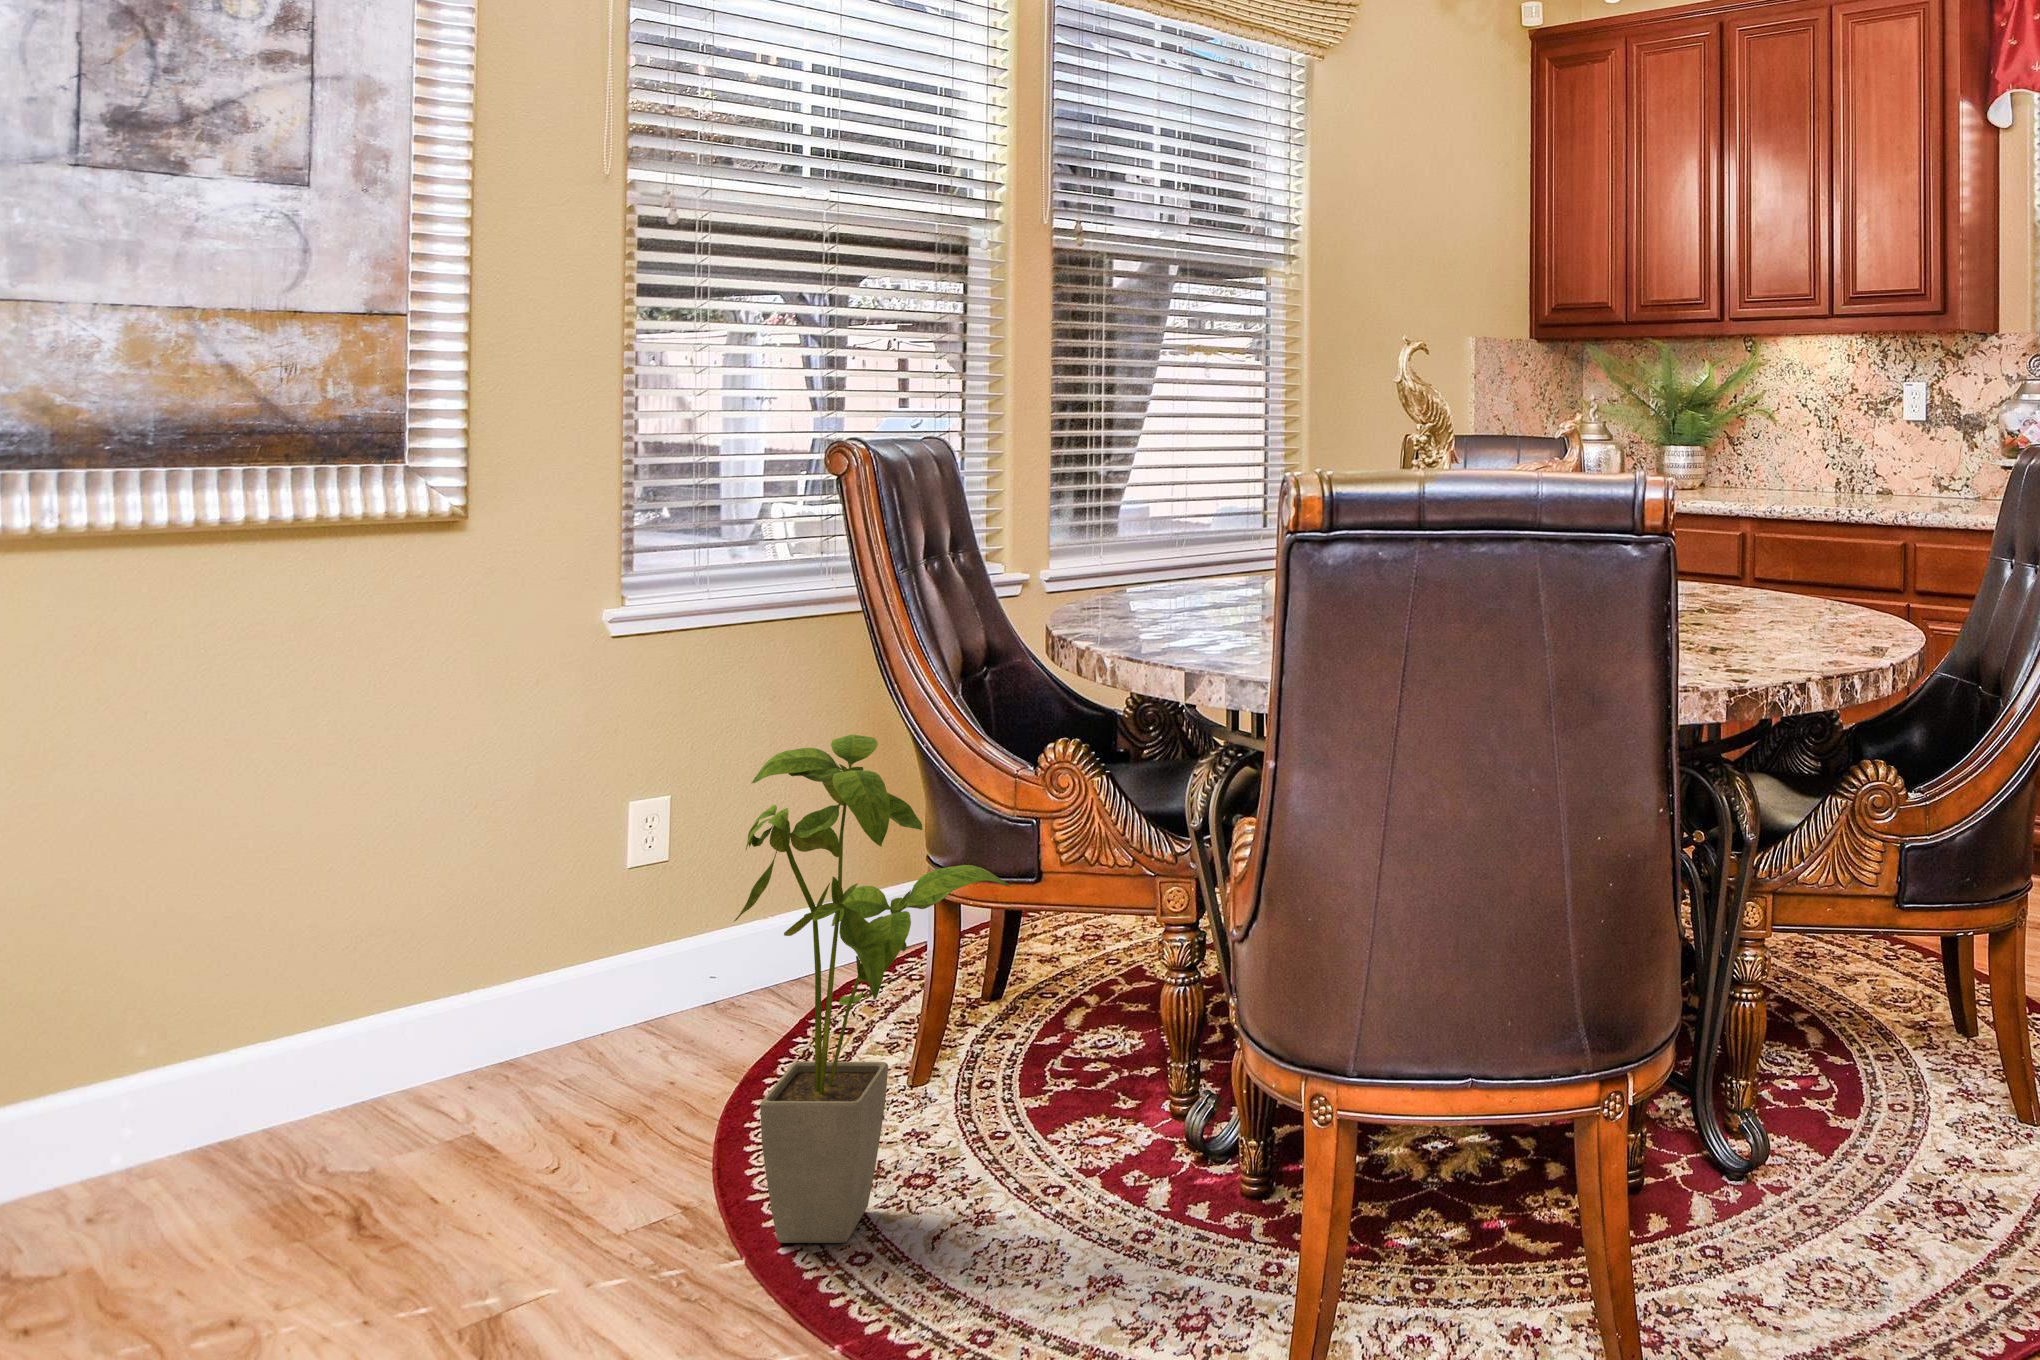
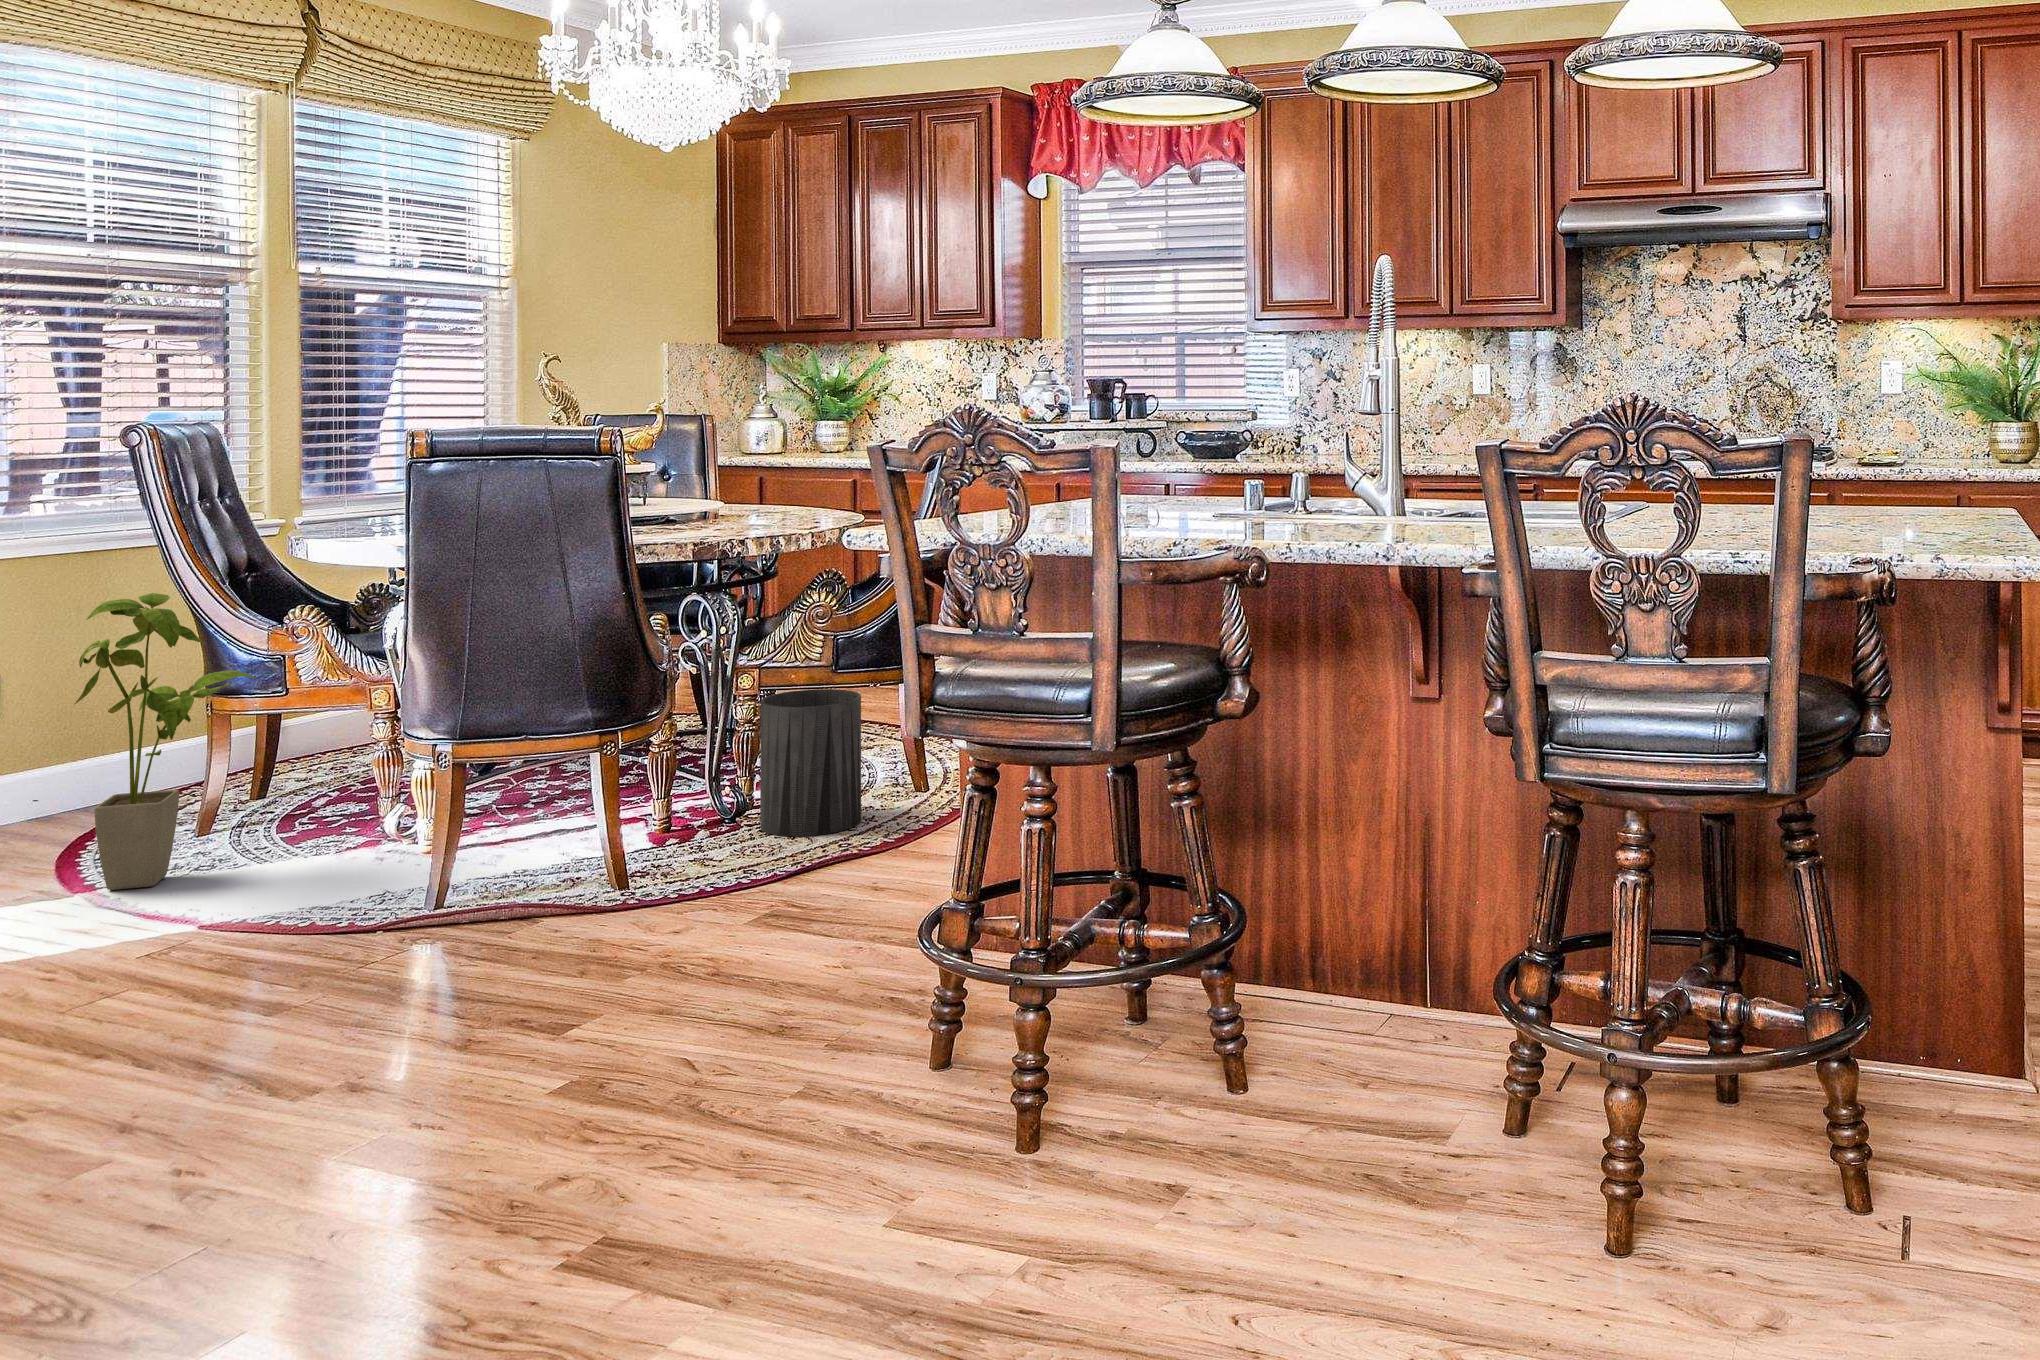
trash can: none [1816,955,2010,1273] -> present [760,689,861,836]

